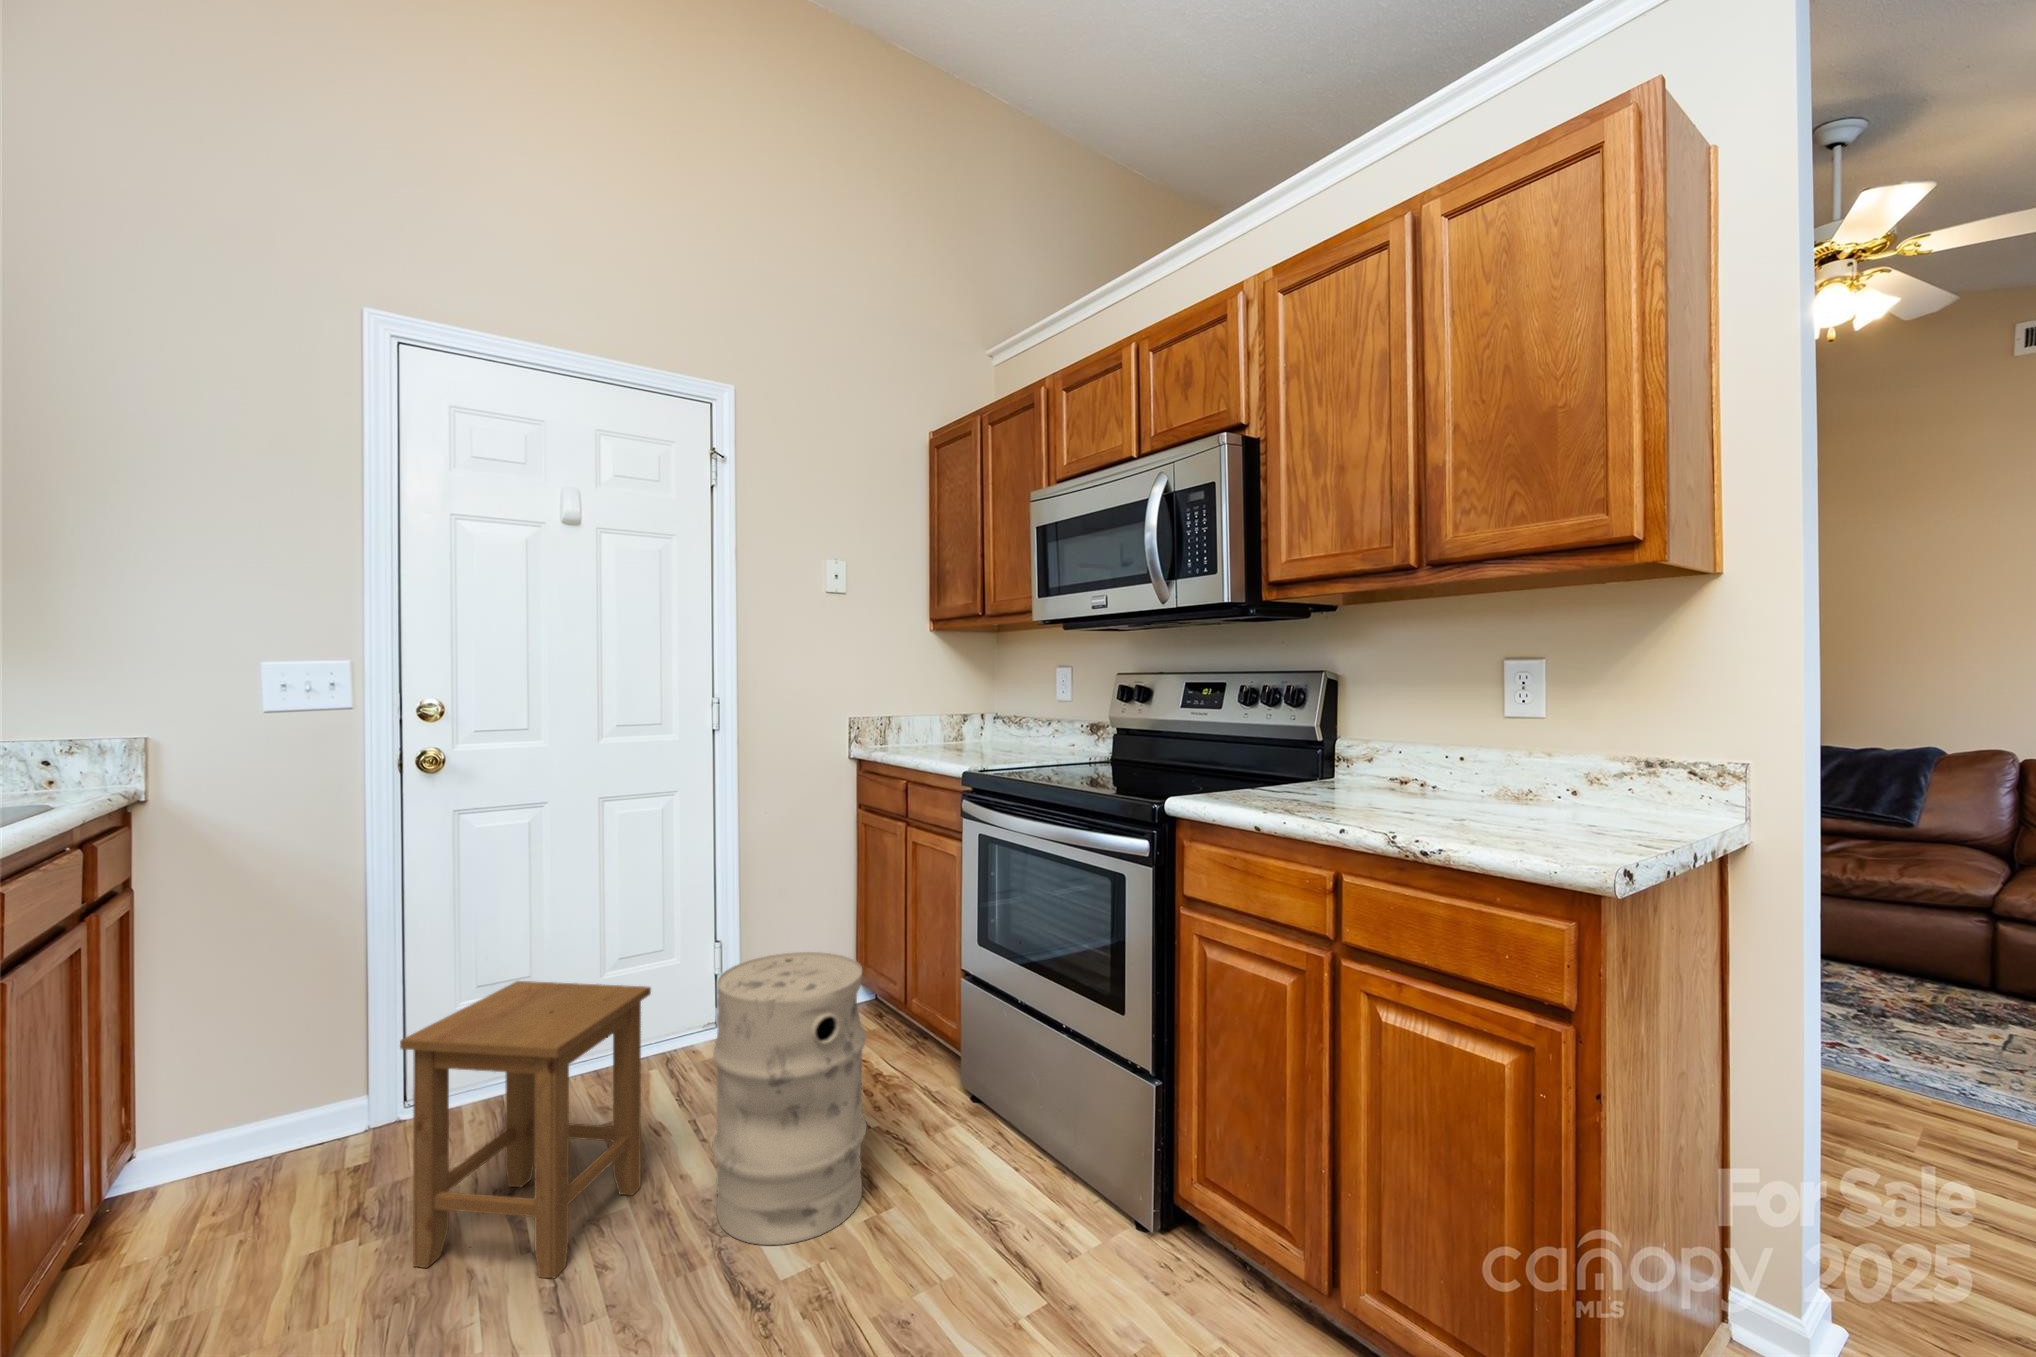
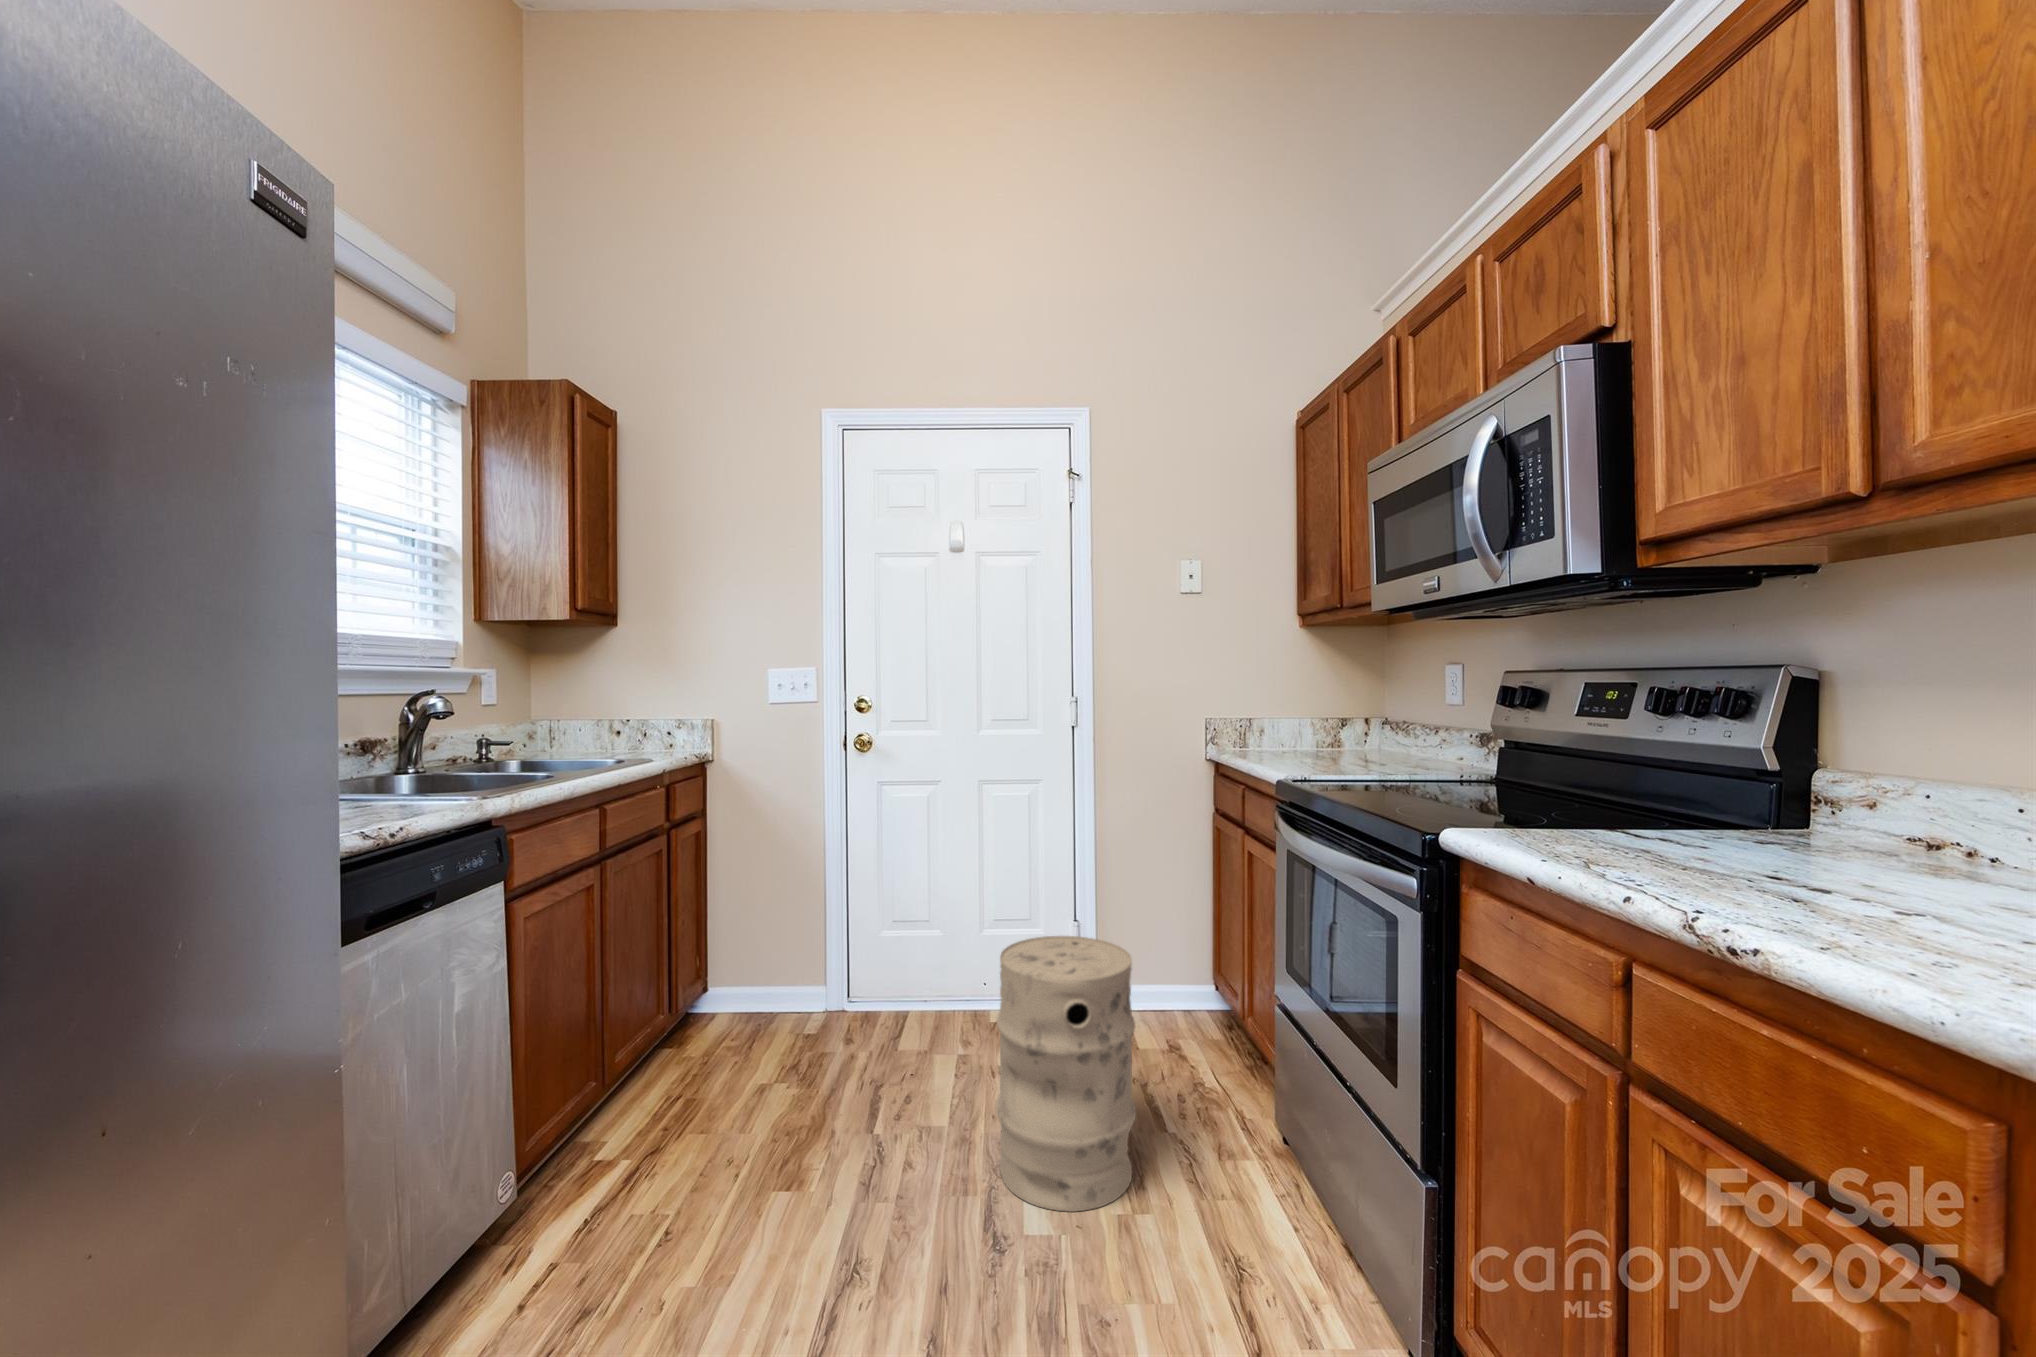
stool: present [400,981,651,1278] -> none [794,919,970,1163]

